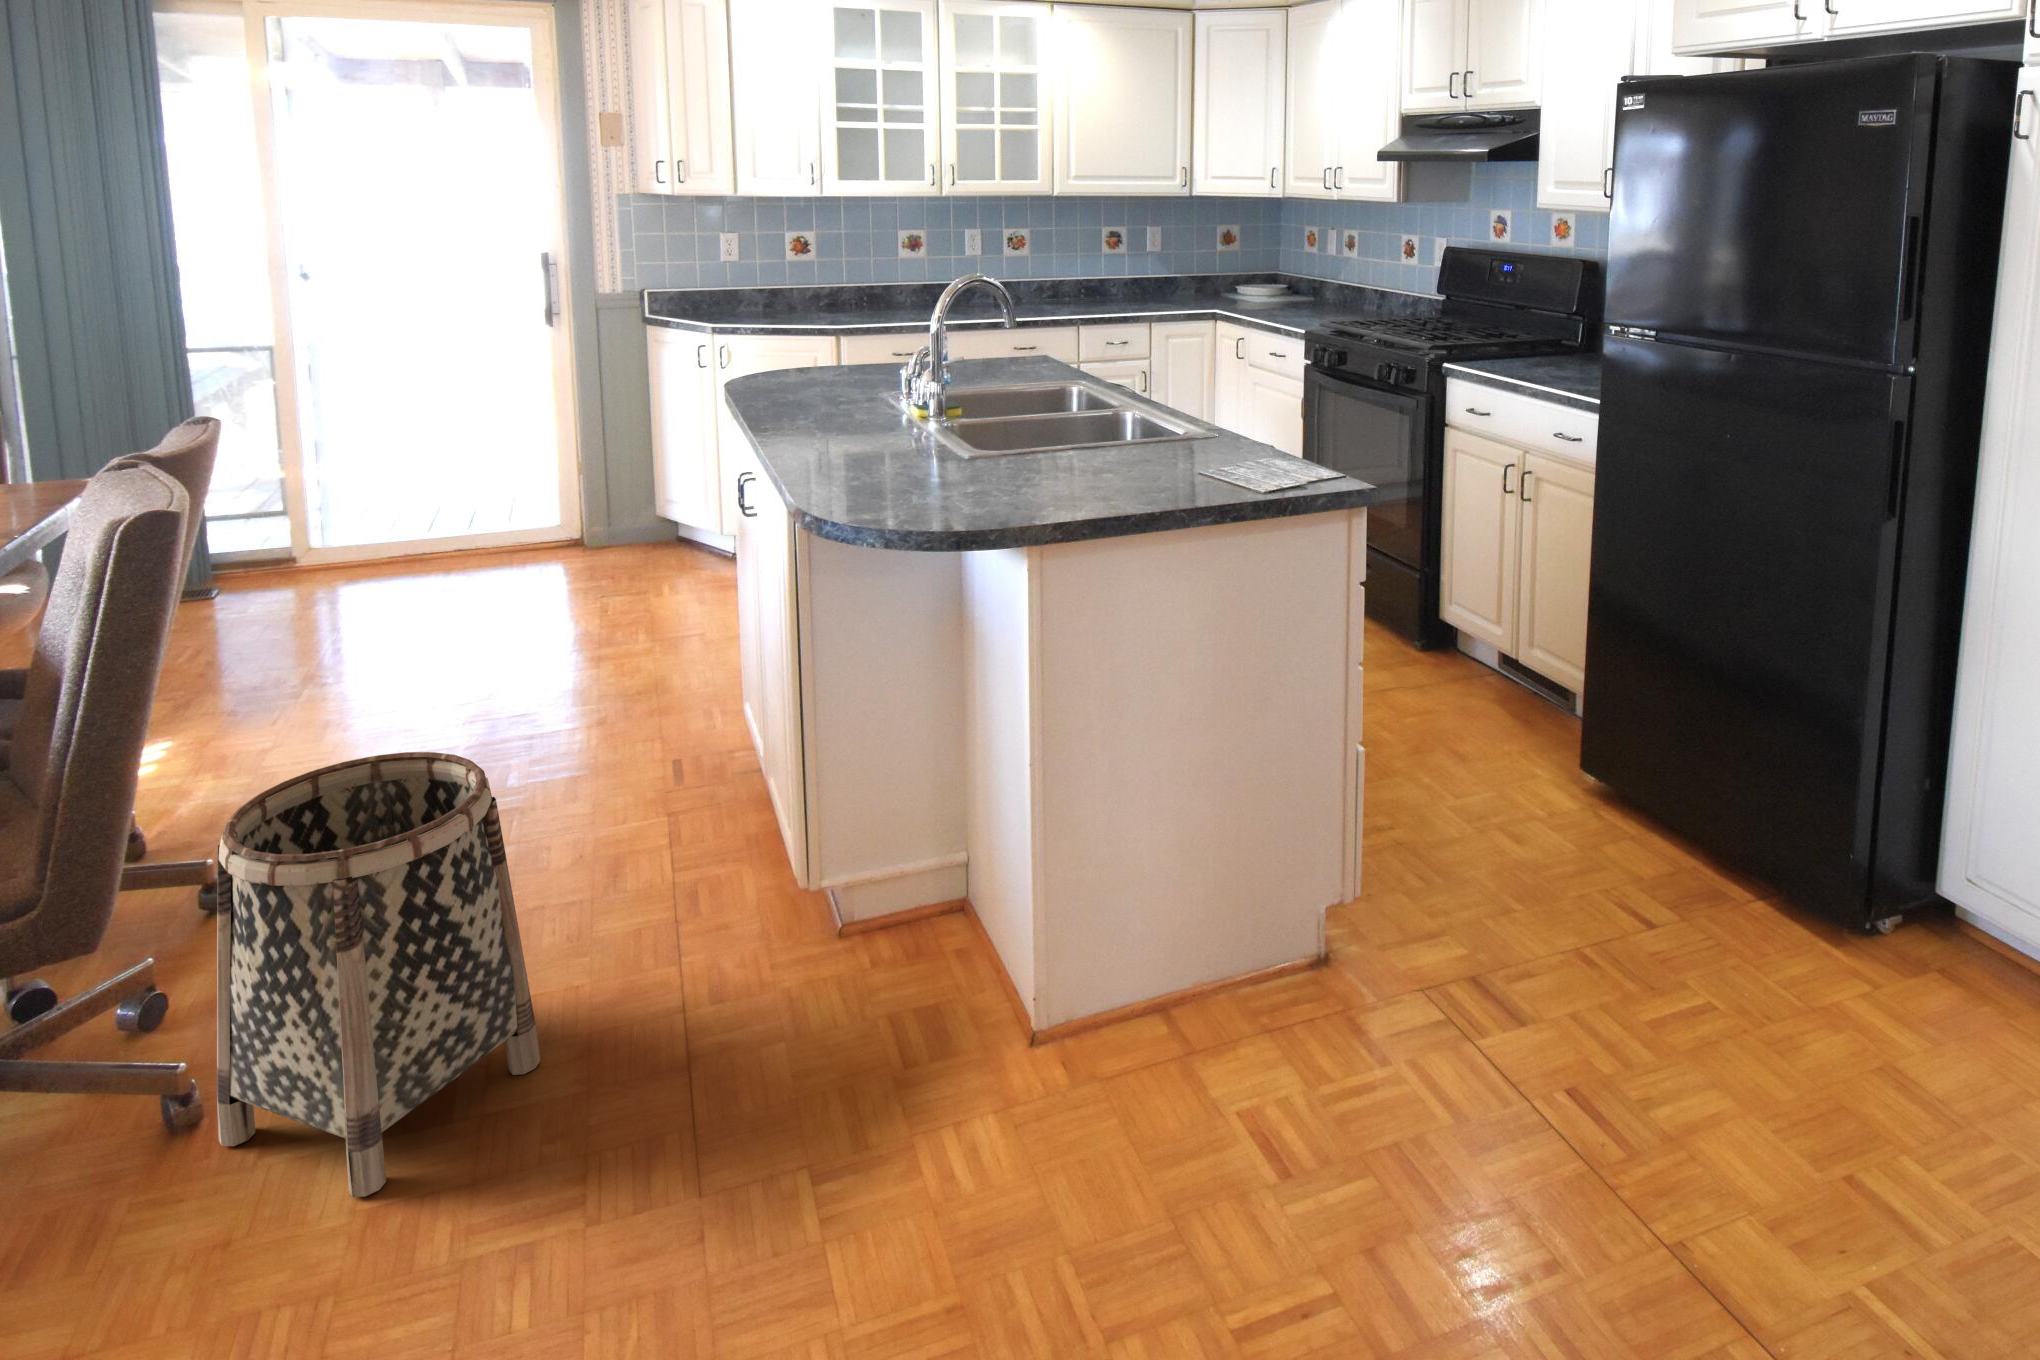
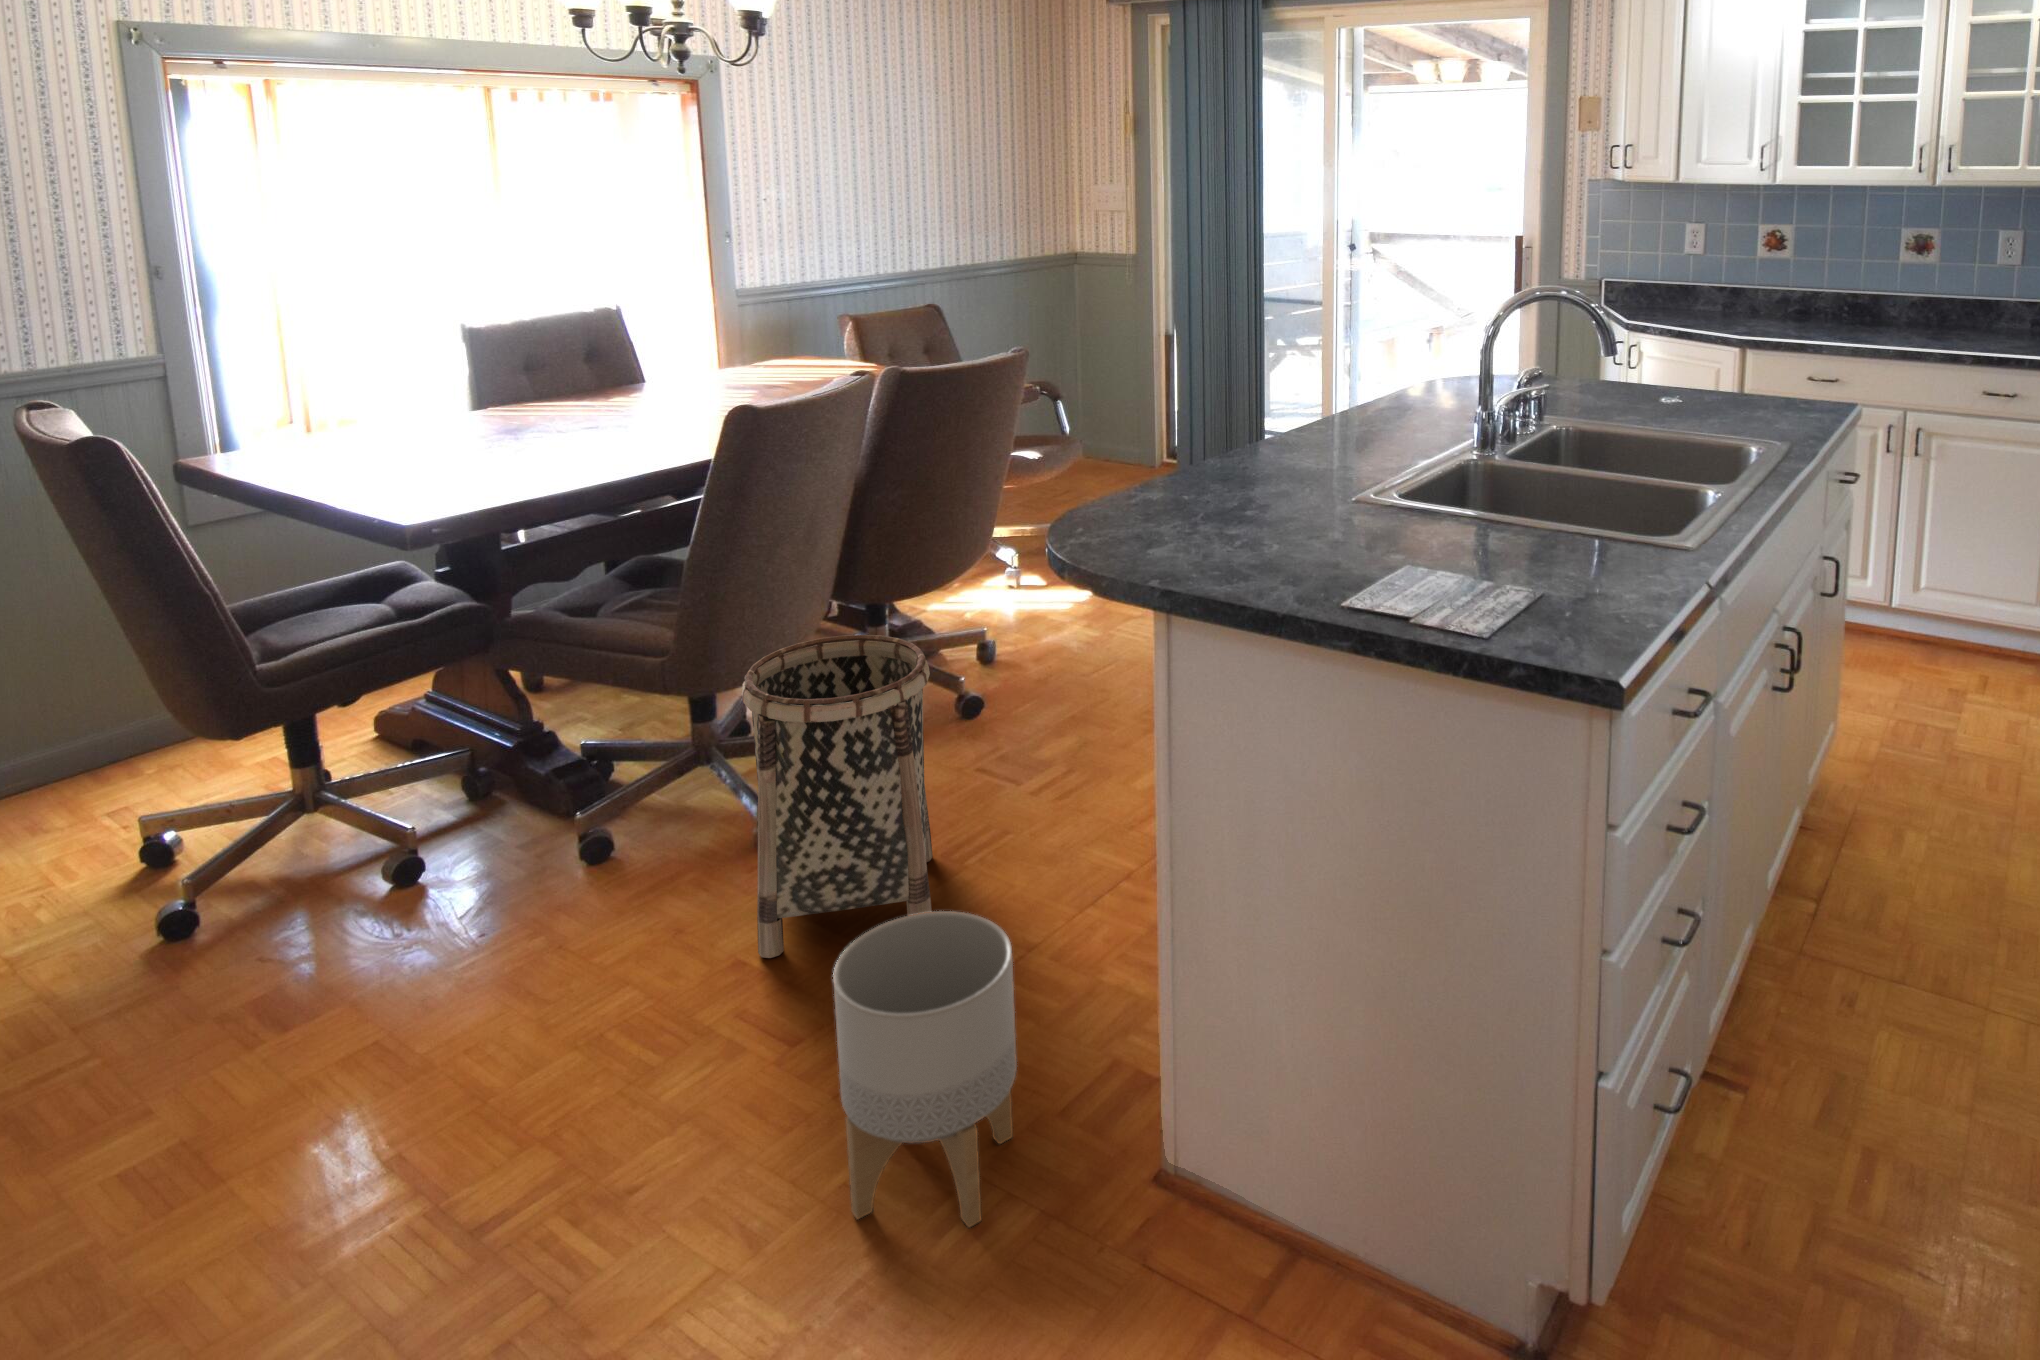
planter: none [770,899,953,1229] -> present [833,911,1017,1227]

